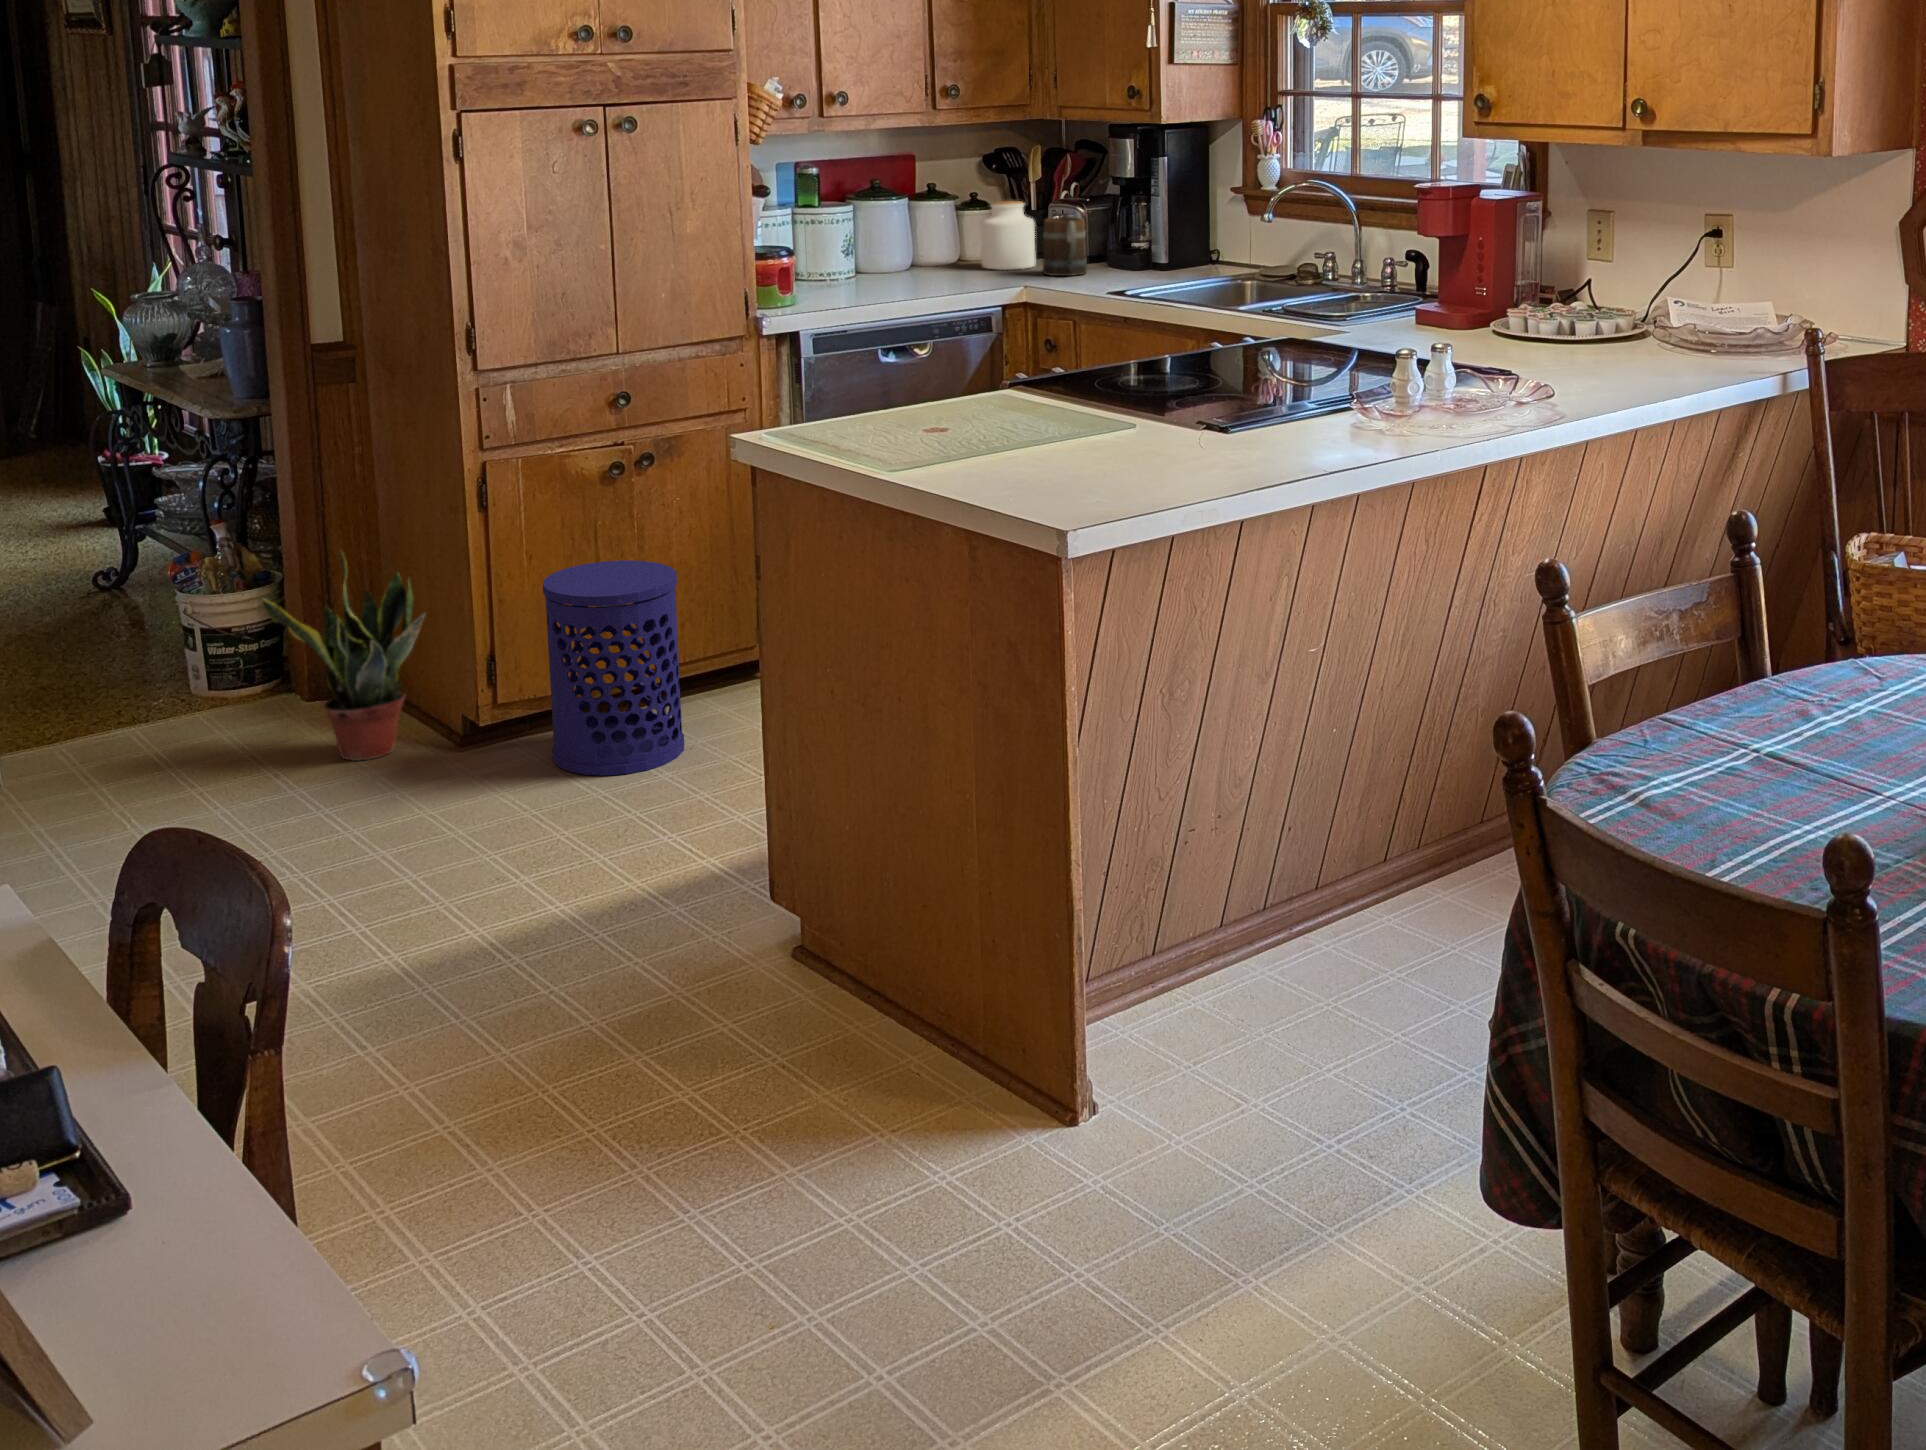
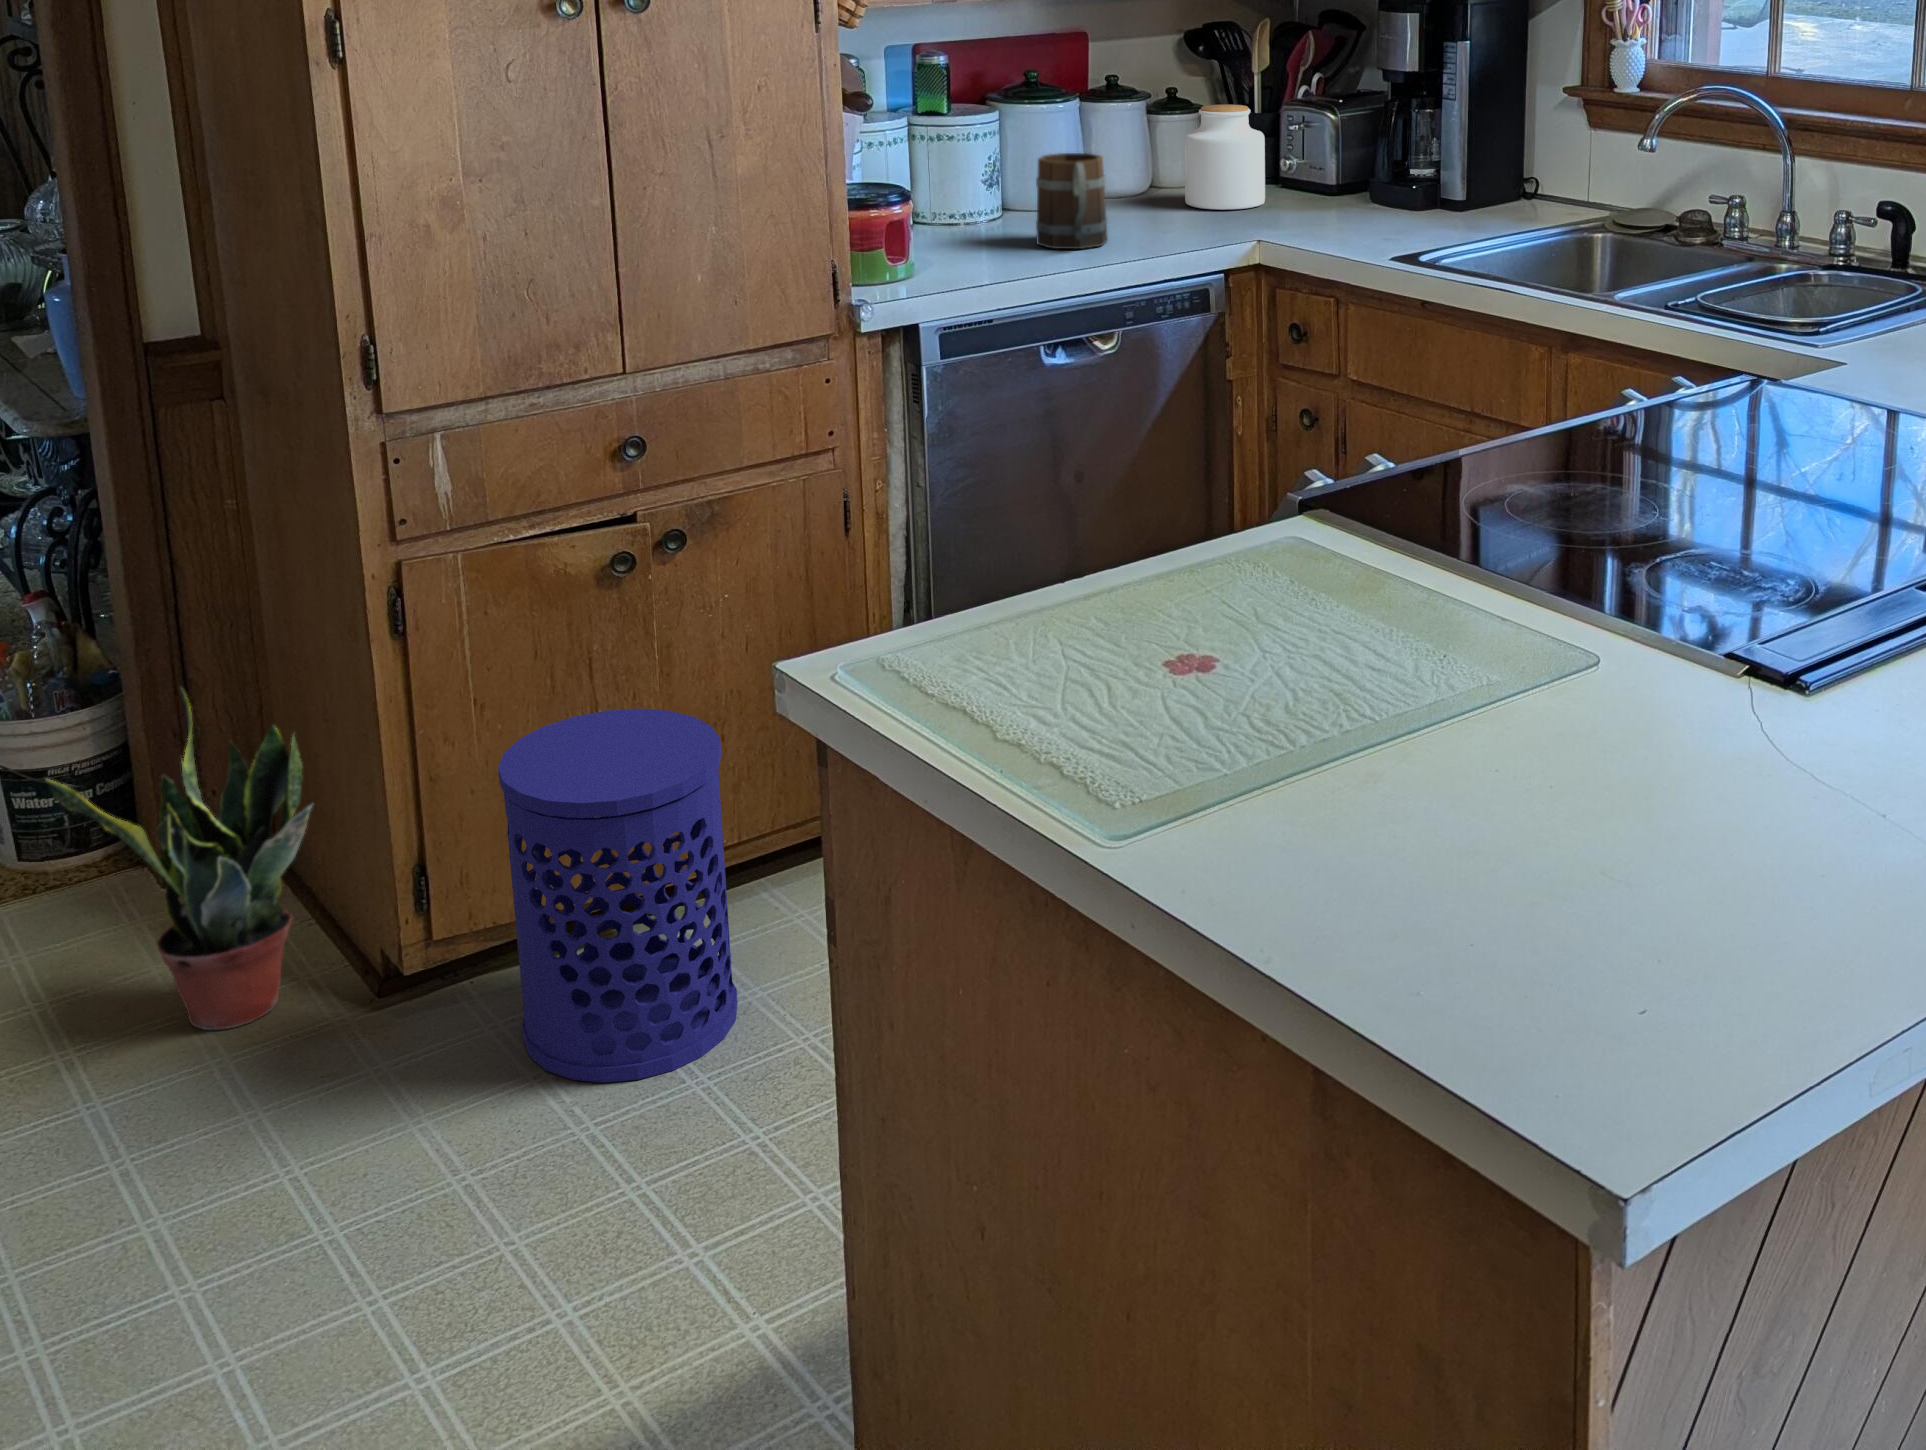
mug: present [1043,217,1087,276] -> present [1036,153,1108,249]

